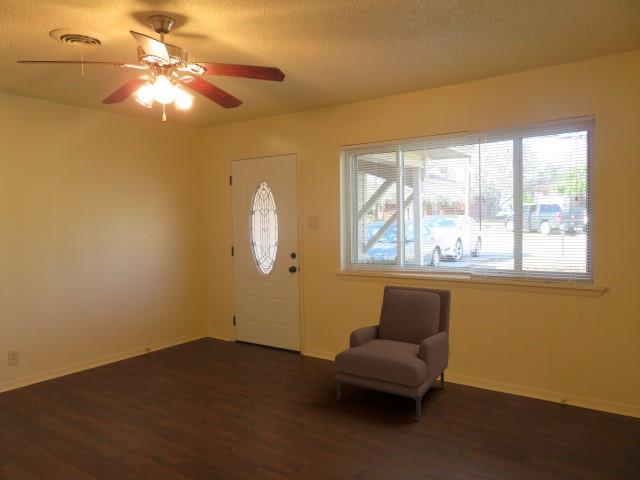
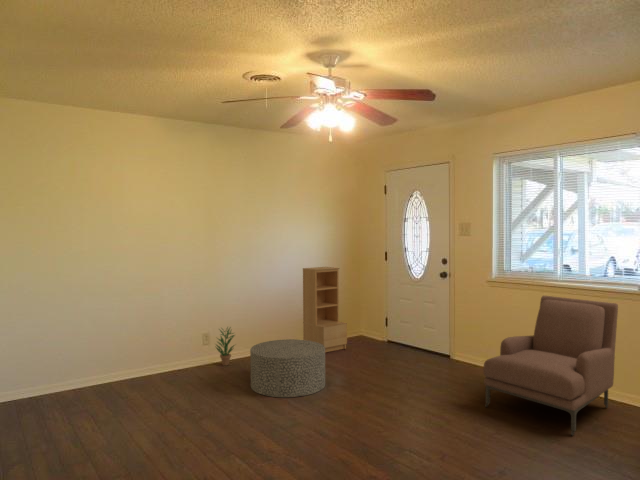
bookshelf: none [139,264,192,360] -> present [303,267,347,352]
potted plant: none [27,340,57,388] -> present [216,328,234,365]
ottoman: none [73,349,167,421] -> present [250,339,325,397]

